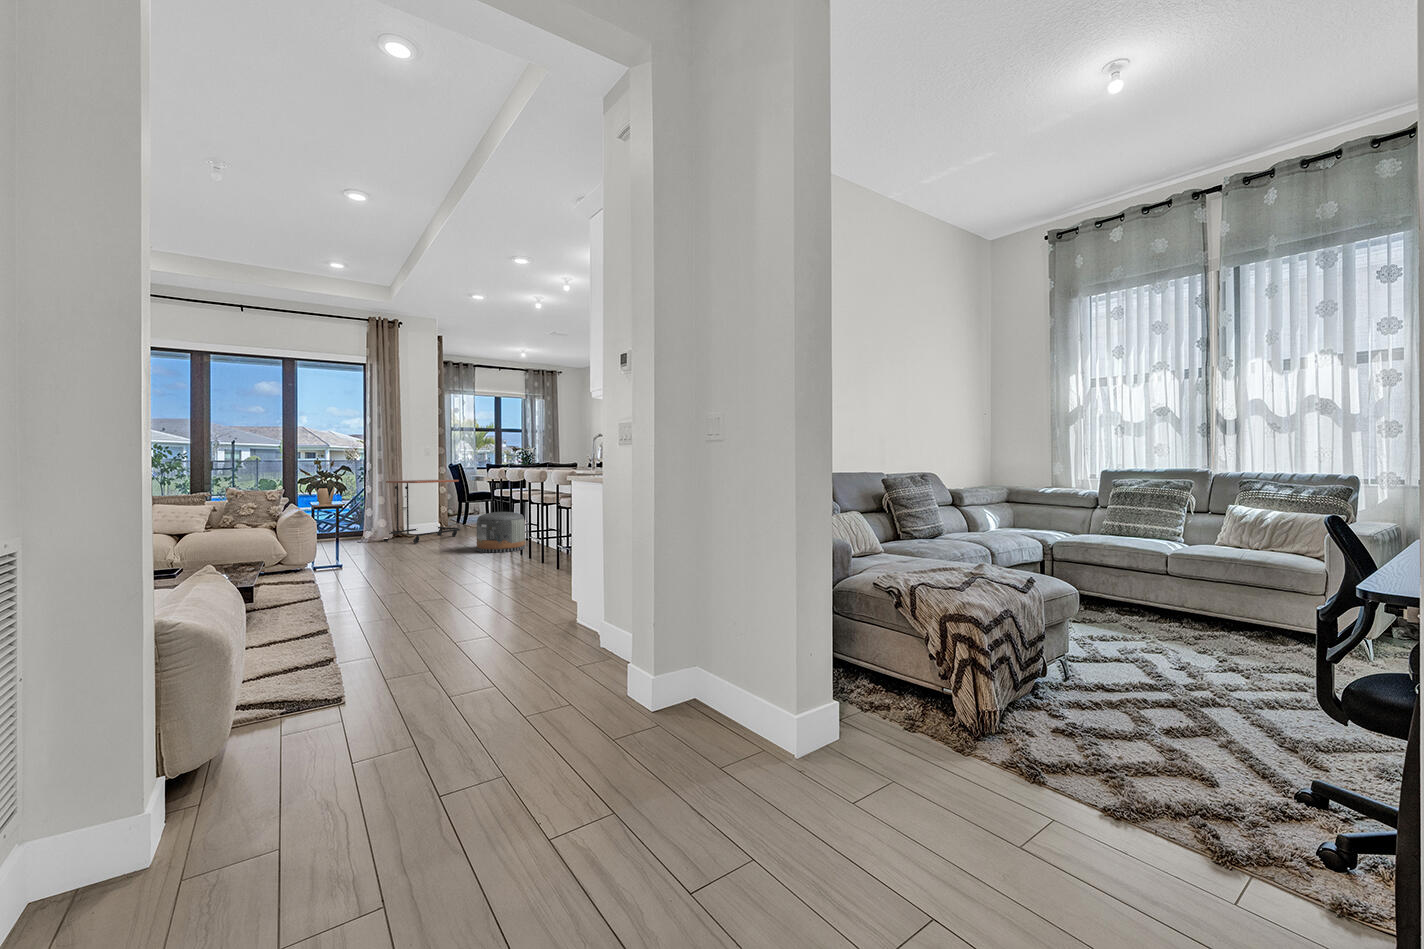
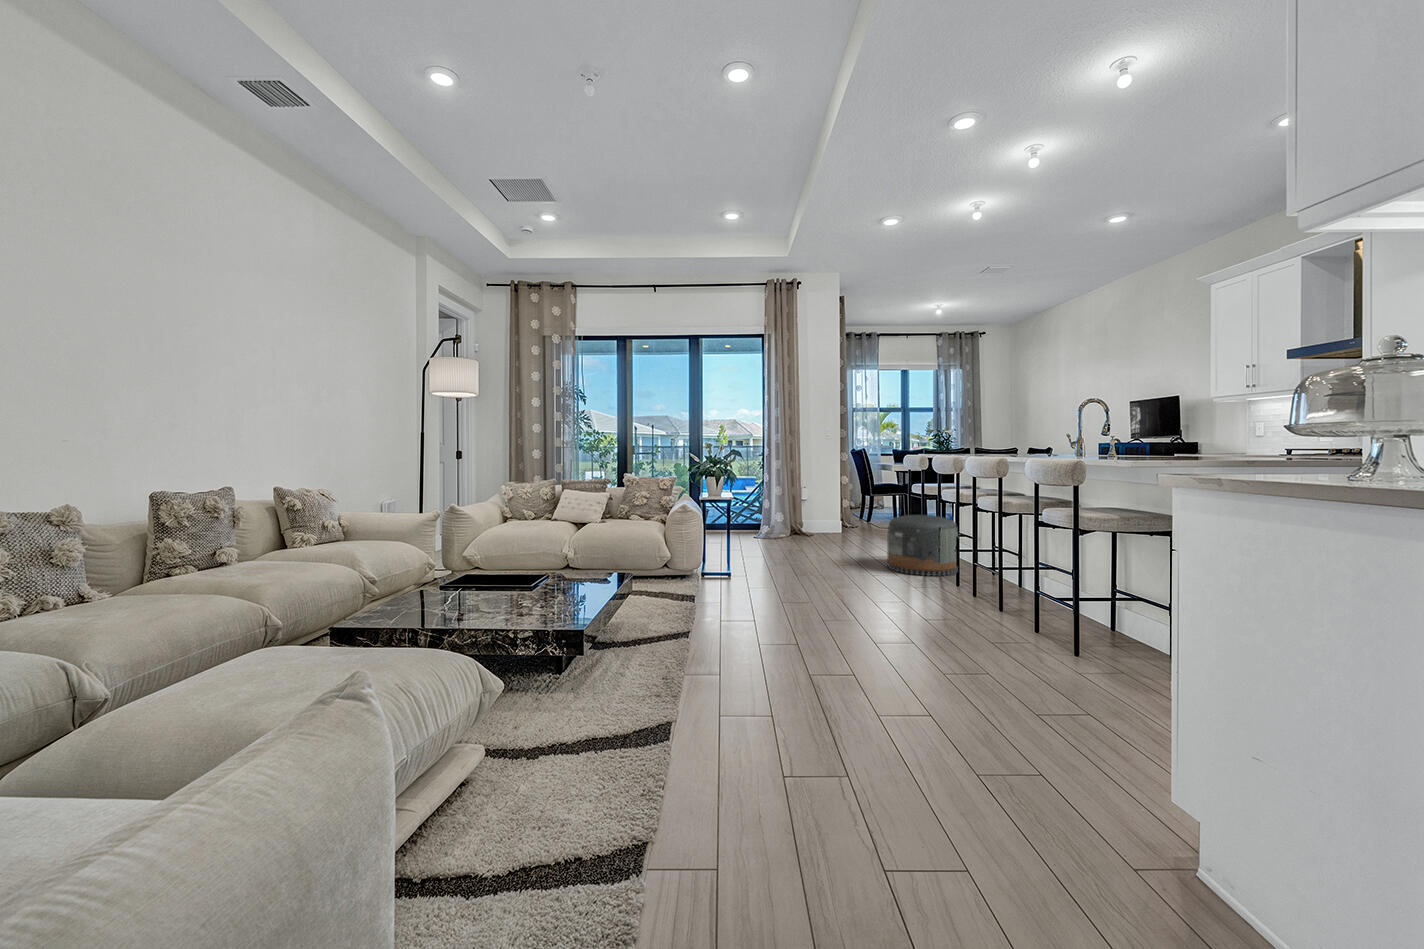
side table: present [383,480,461,544] -> none [780,467,864,545]

